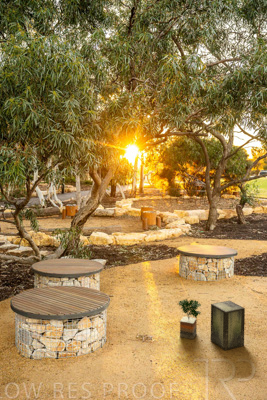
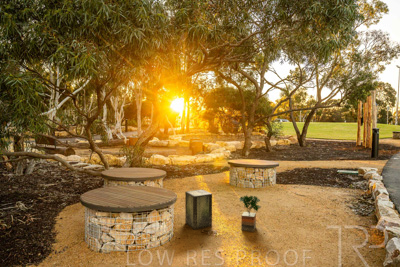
storage box: present [211,301,245,350] -> present [185,189,212,230]

